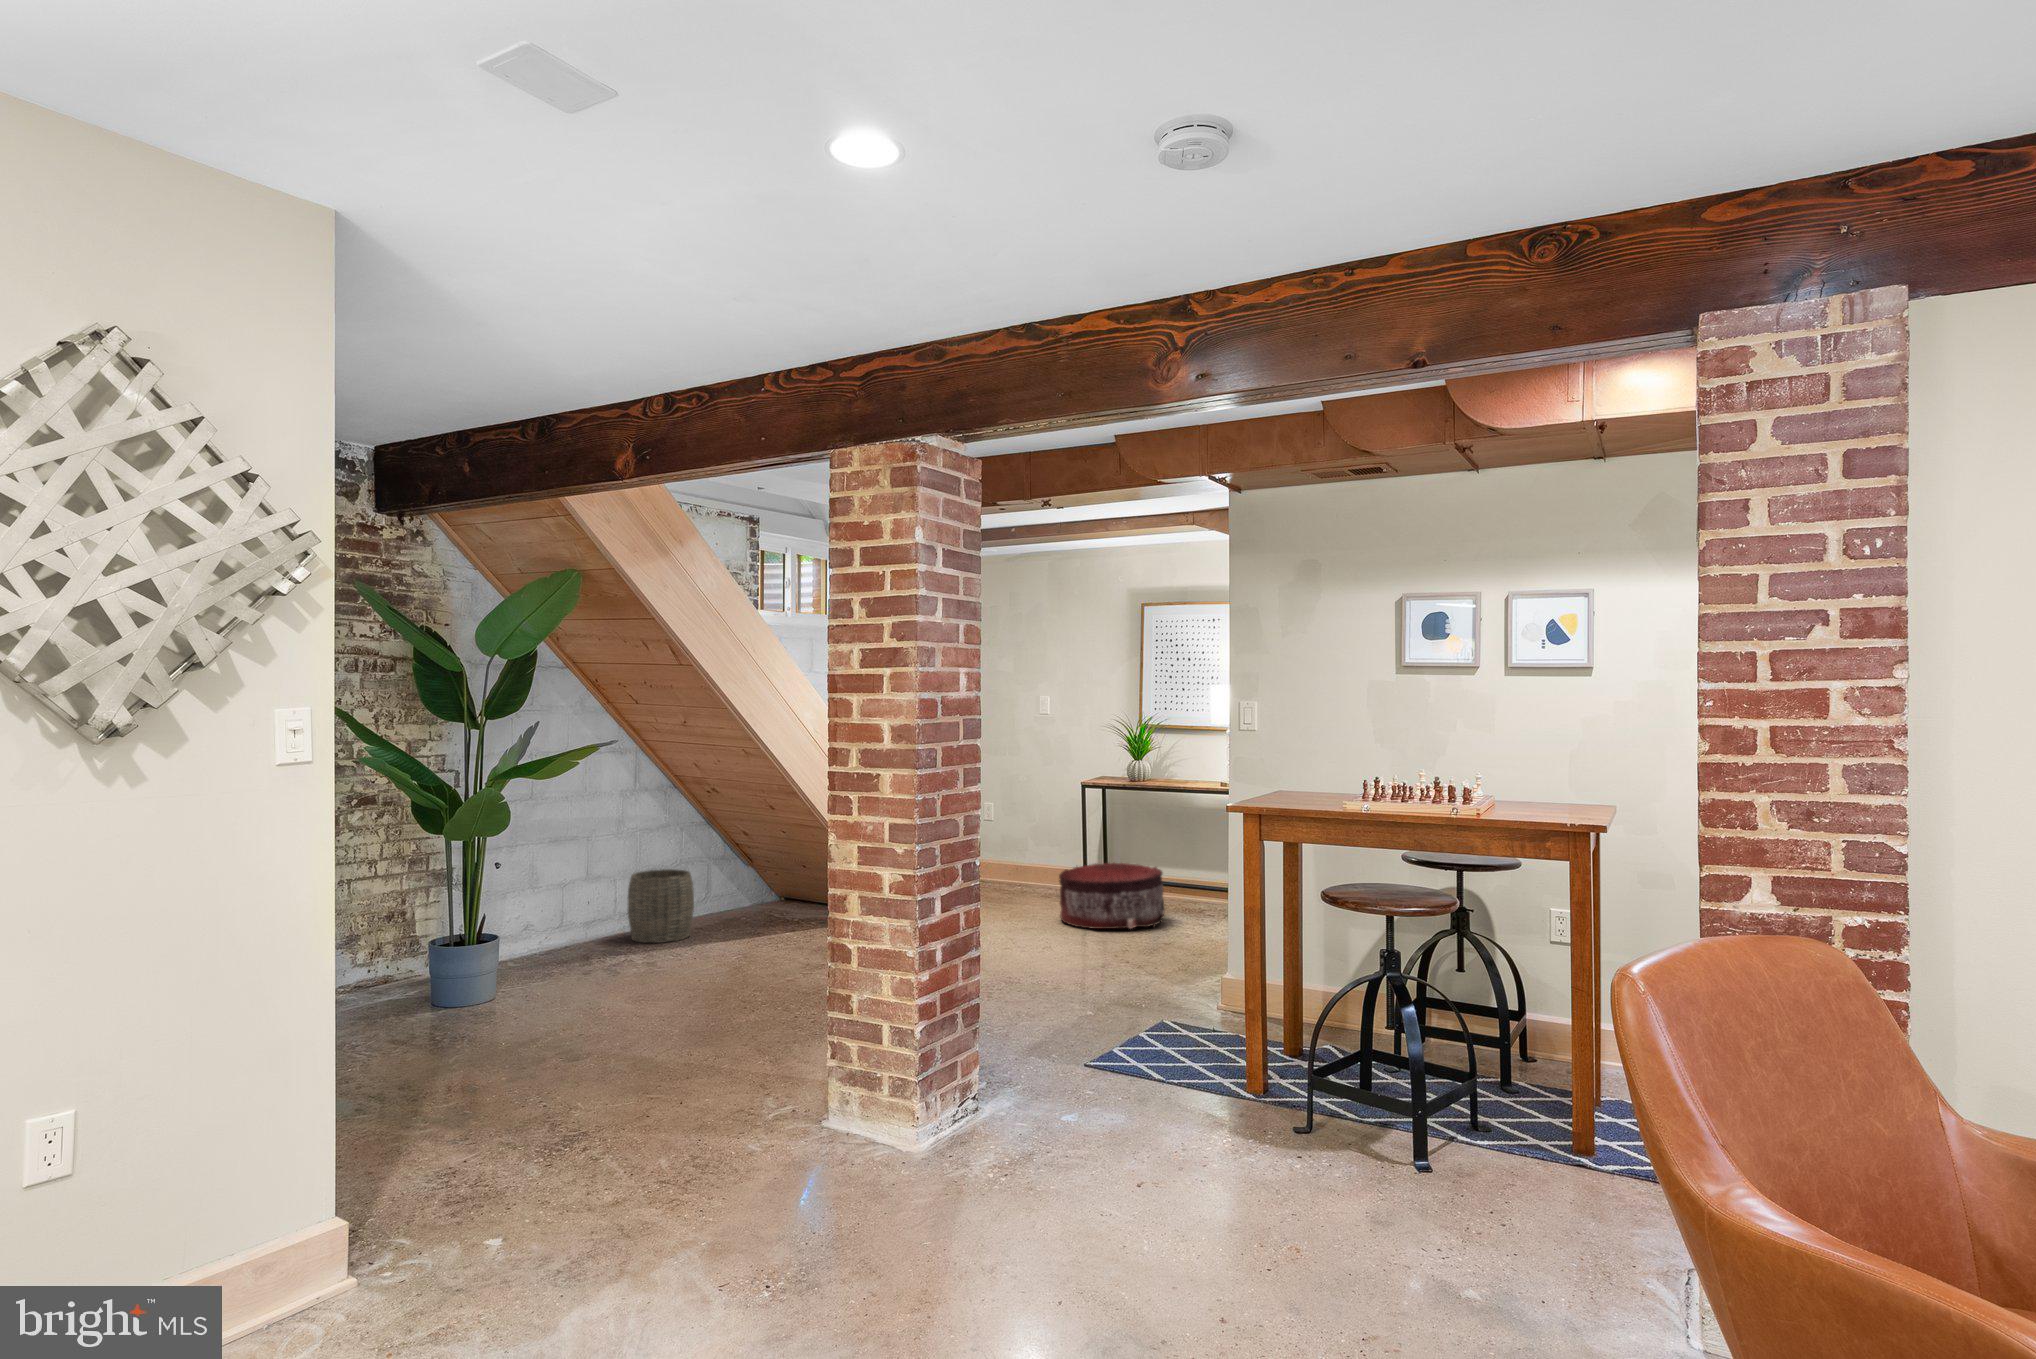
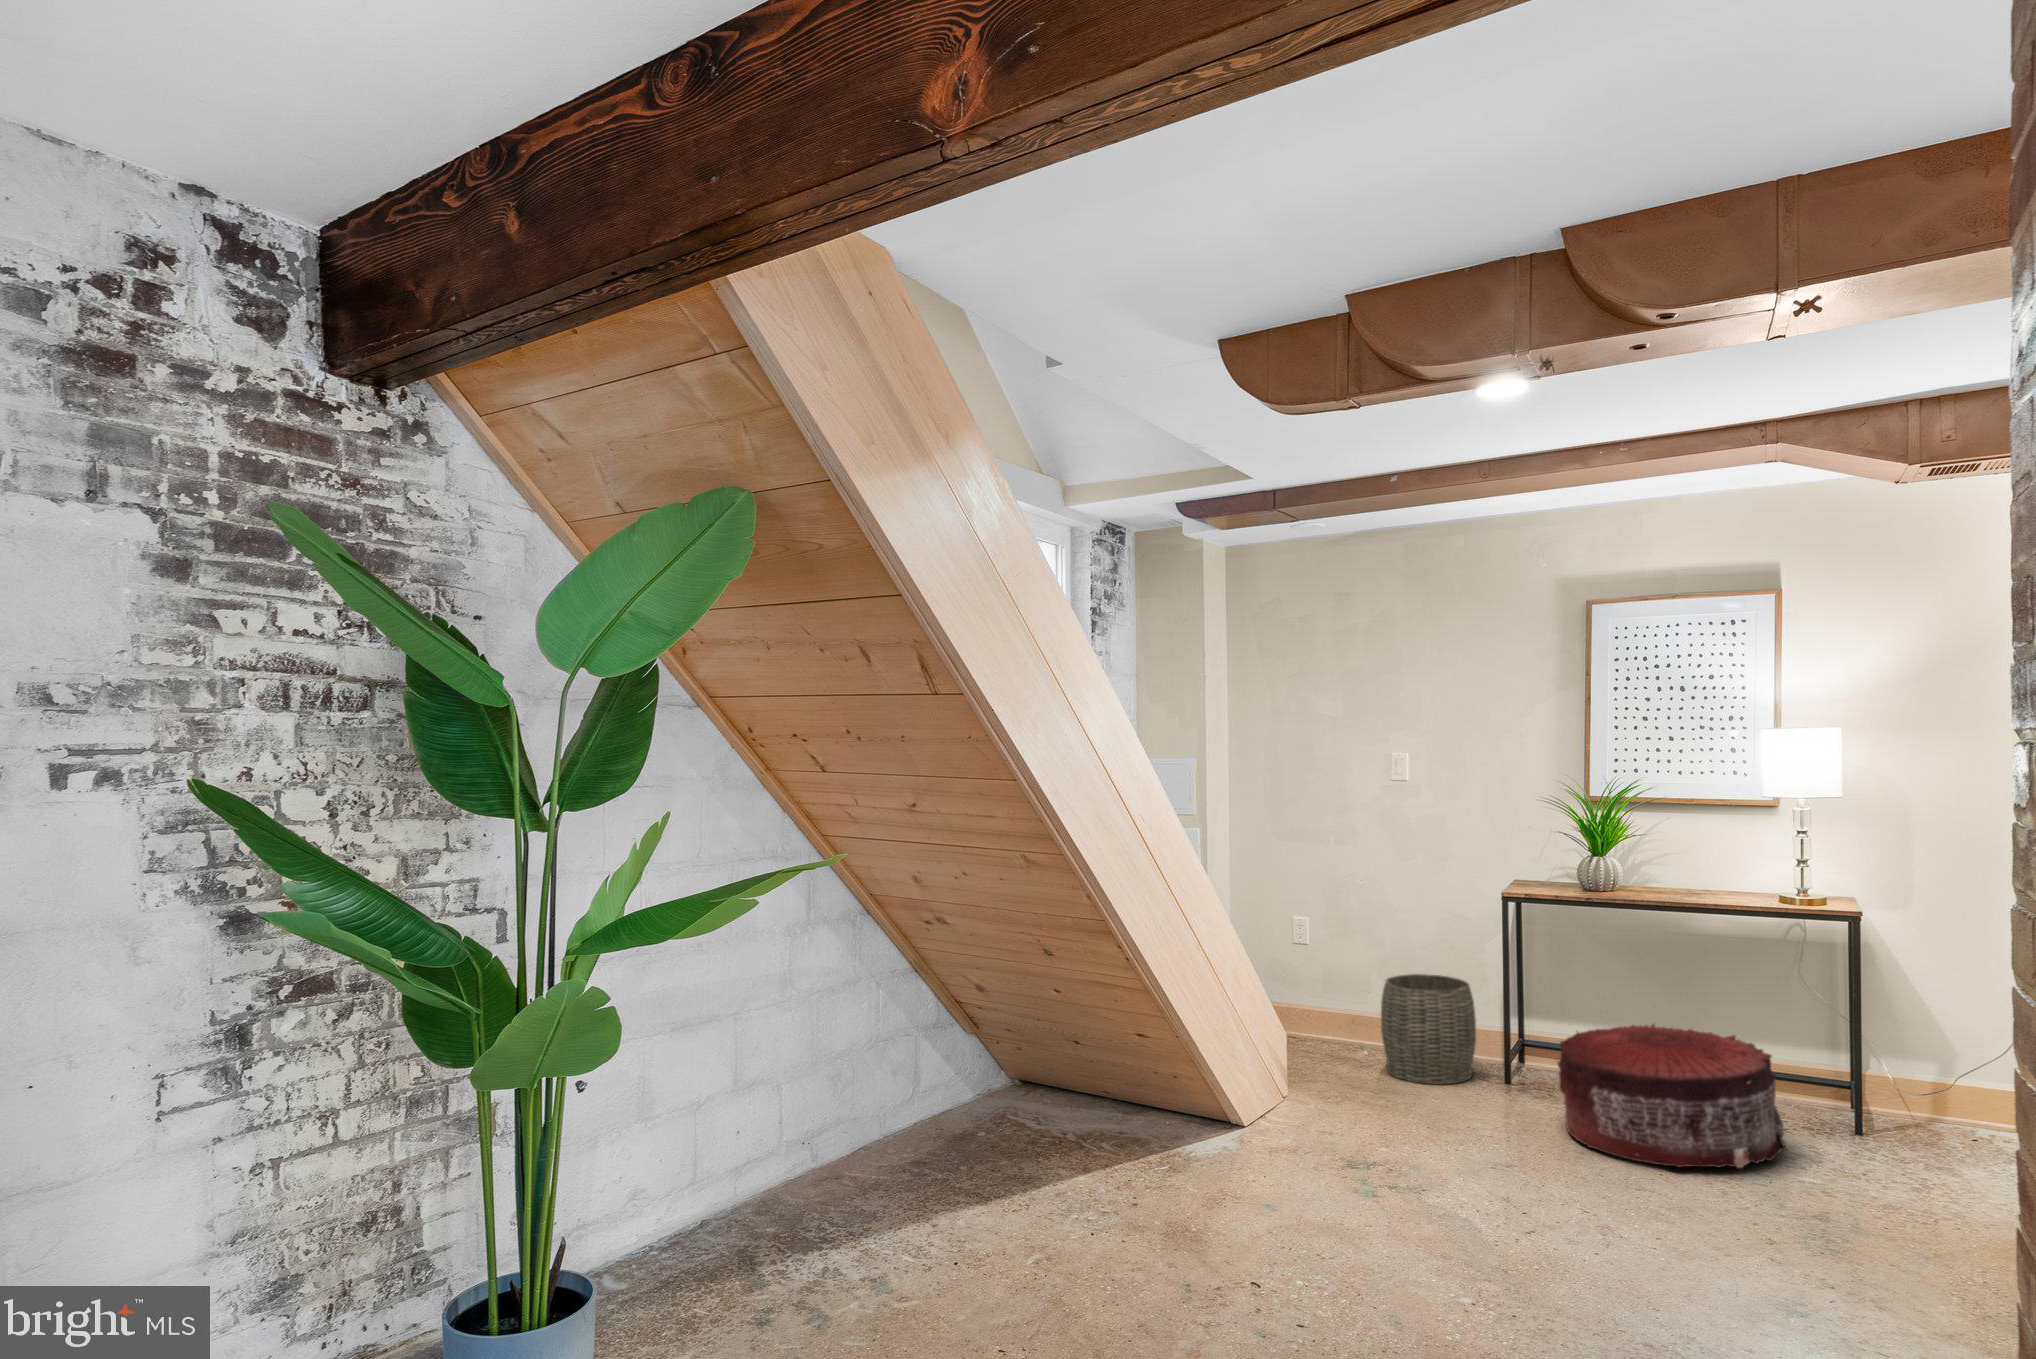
woven basket: present [628,869,694,943] -> present [1381,974,1476,1084]

